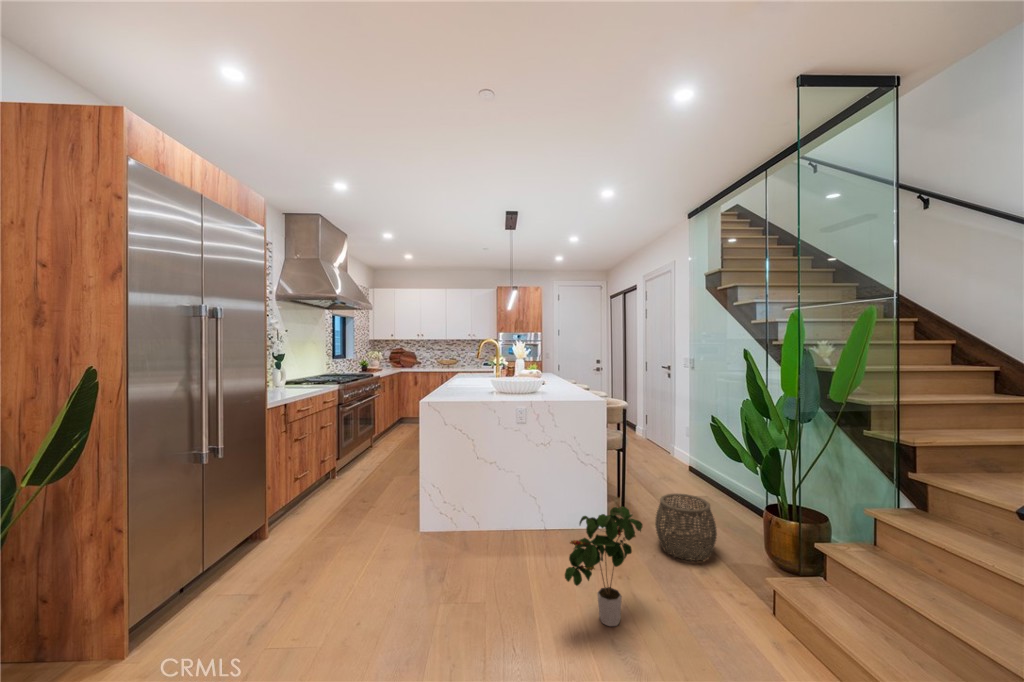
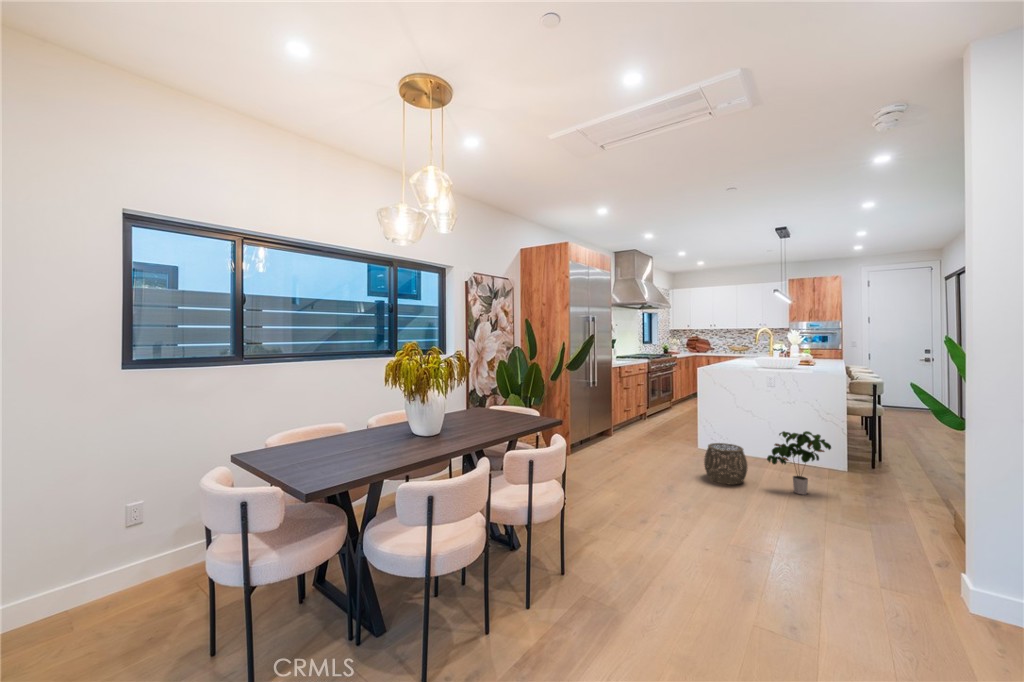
woven basket: present [655,494,717,561] -> present [704,443,748,485]

